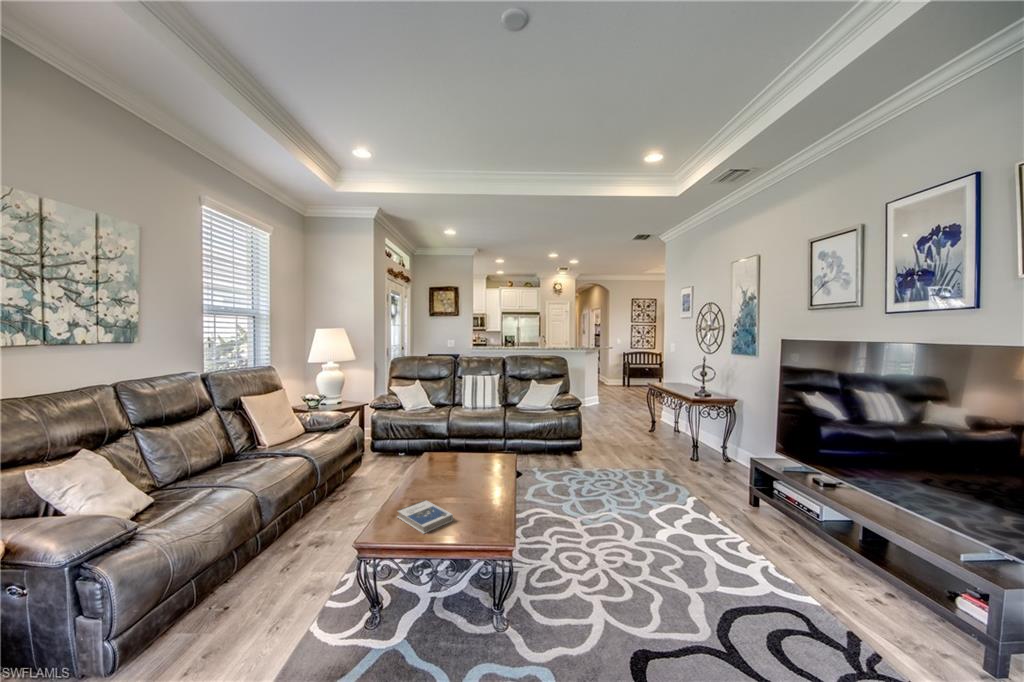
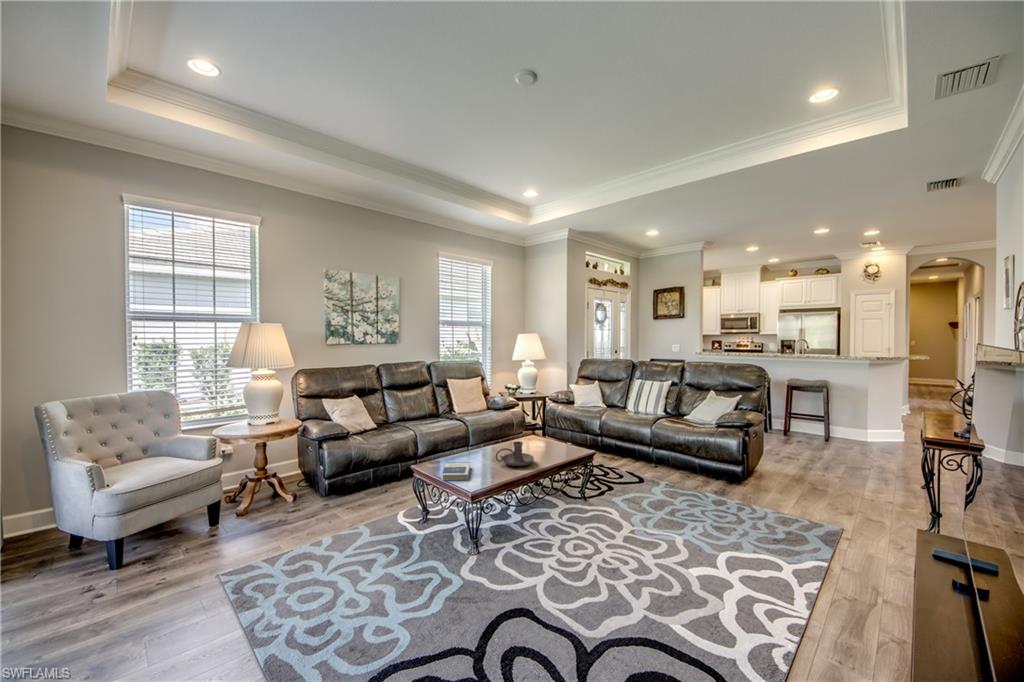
candle holder: none [447,458,485,489] -> present [496,441,534,466]

